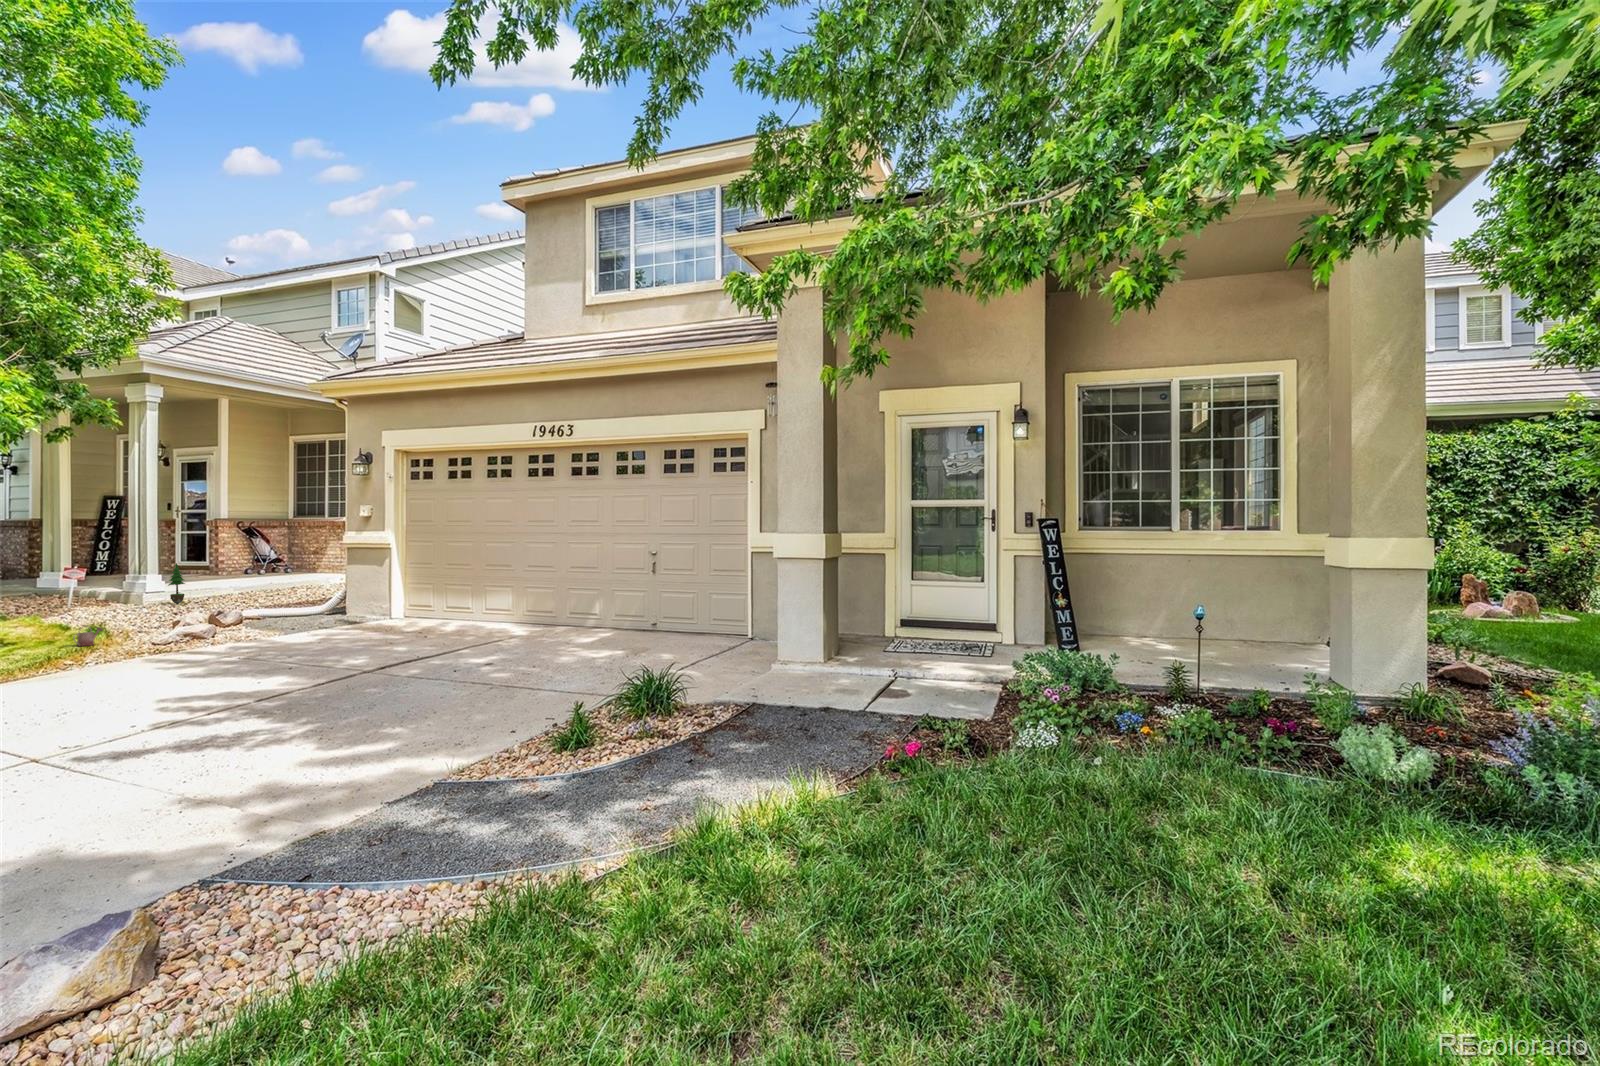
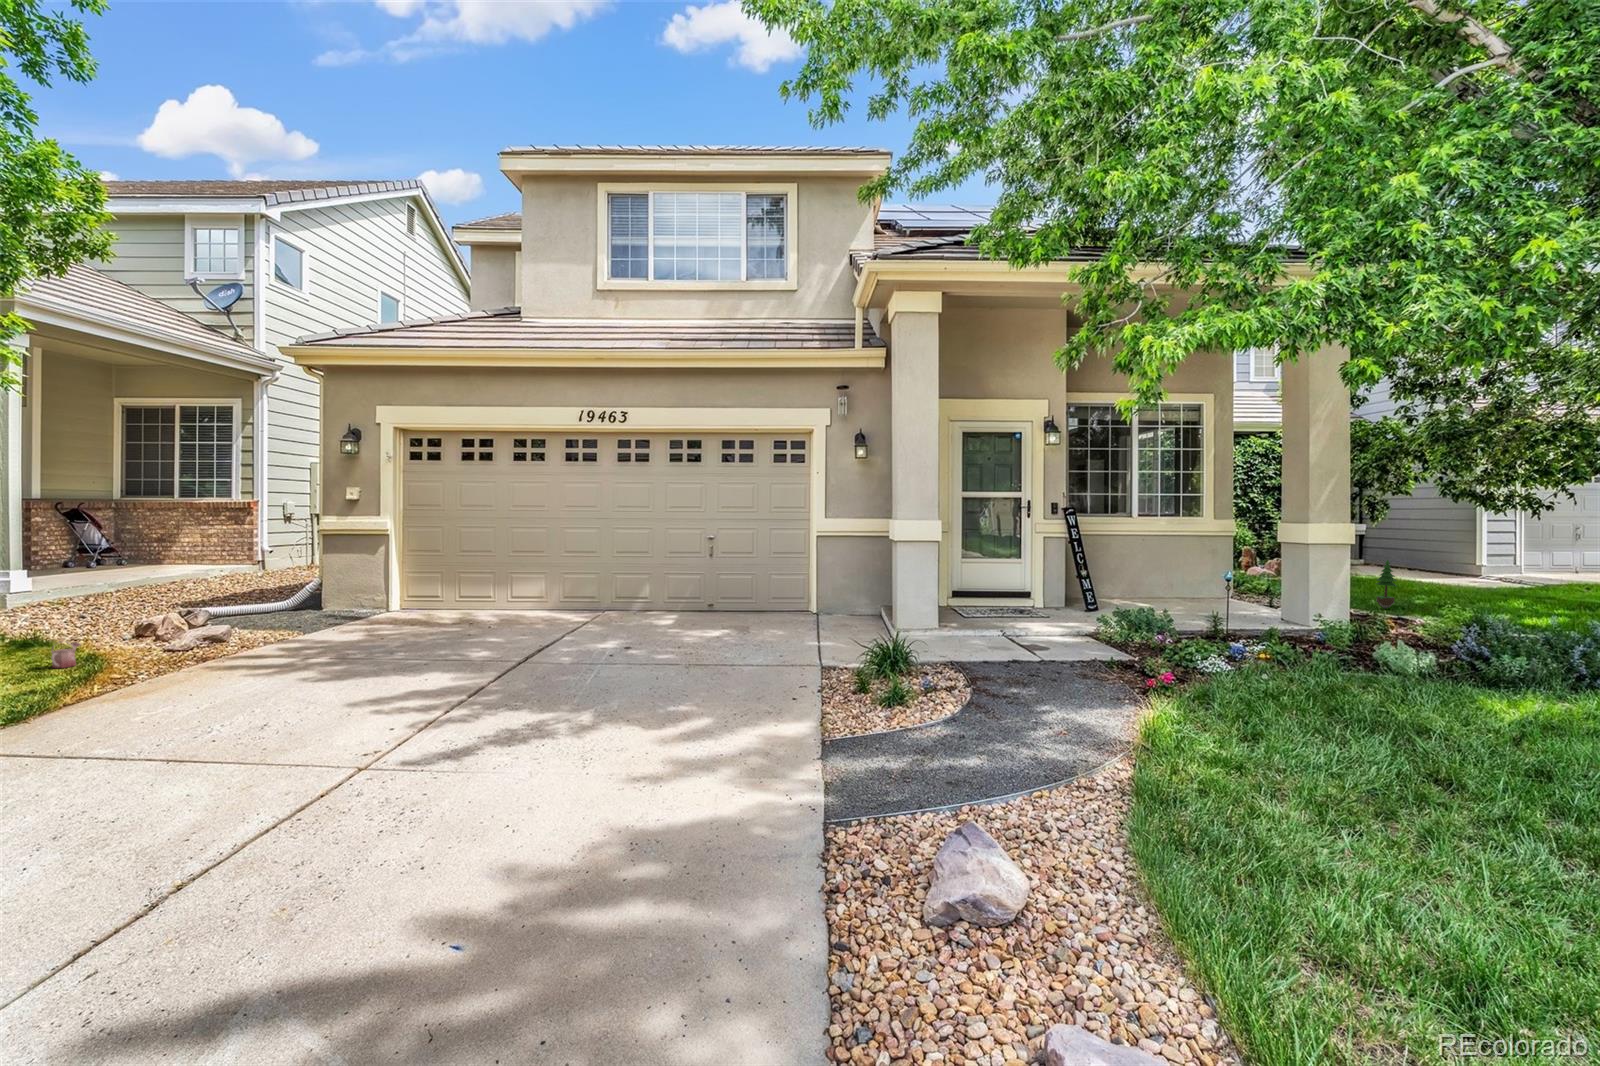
potted tree: present [168,563,185,604] -> present [1375,560,1397,609]

